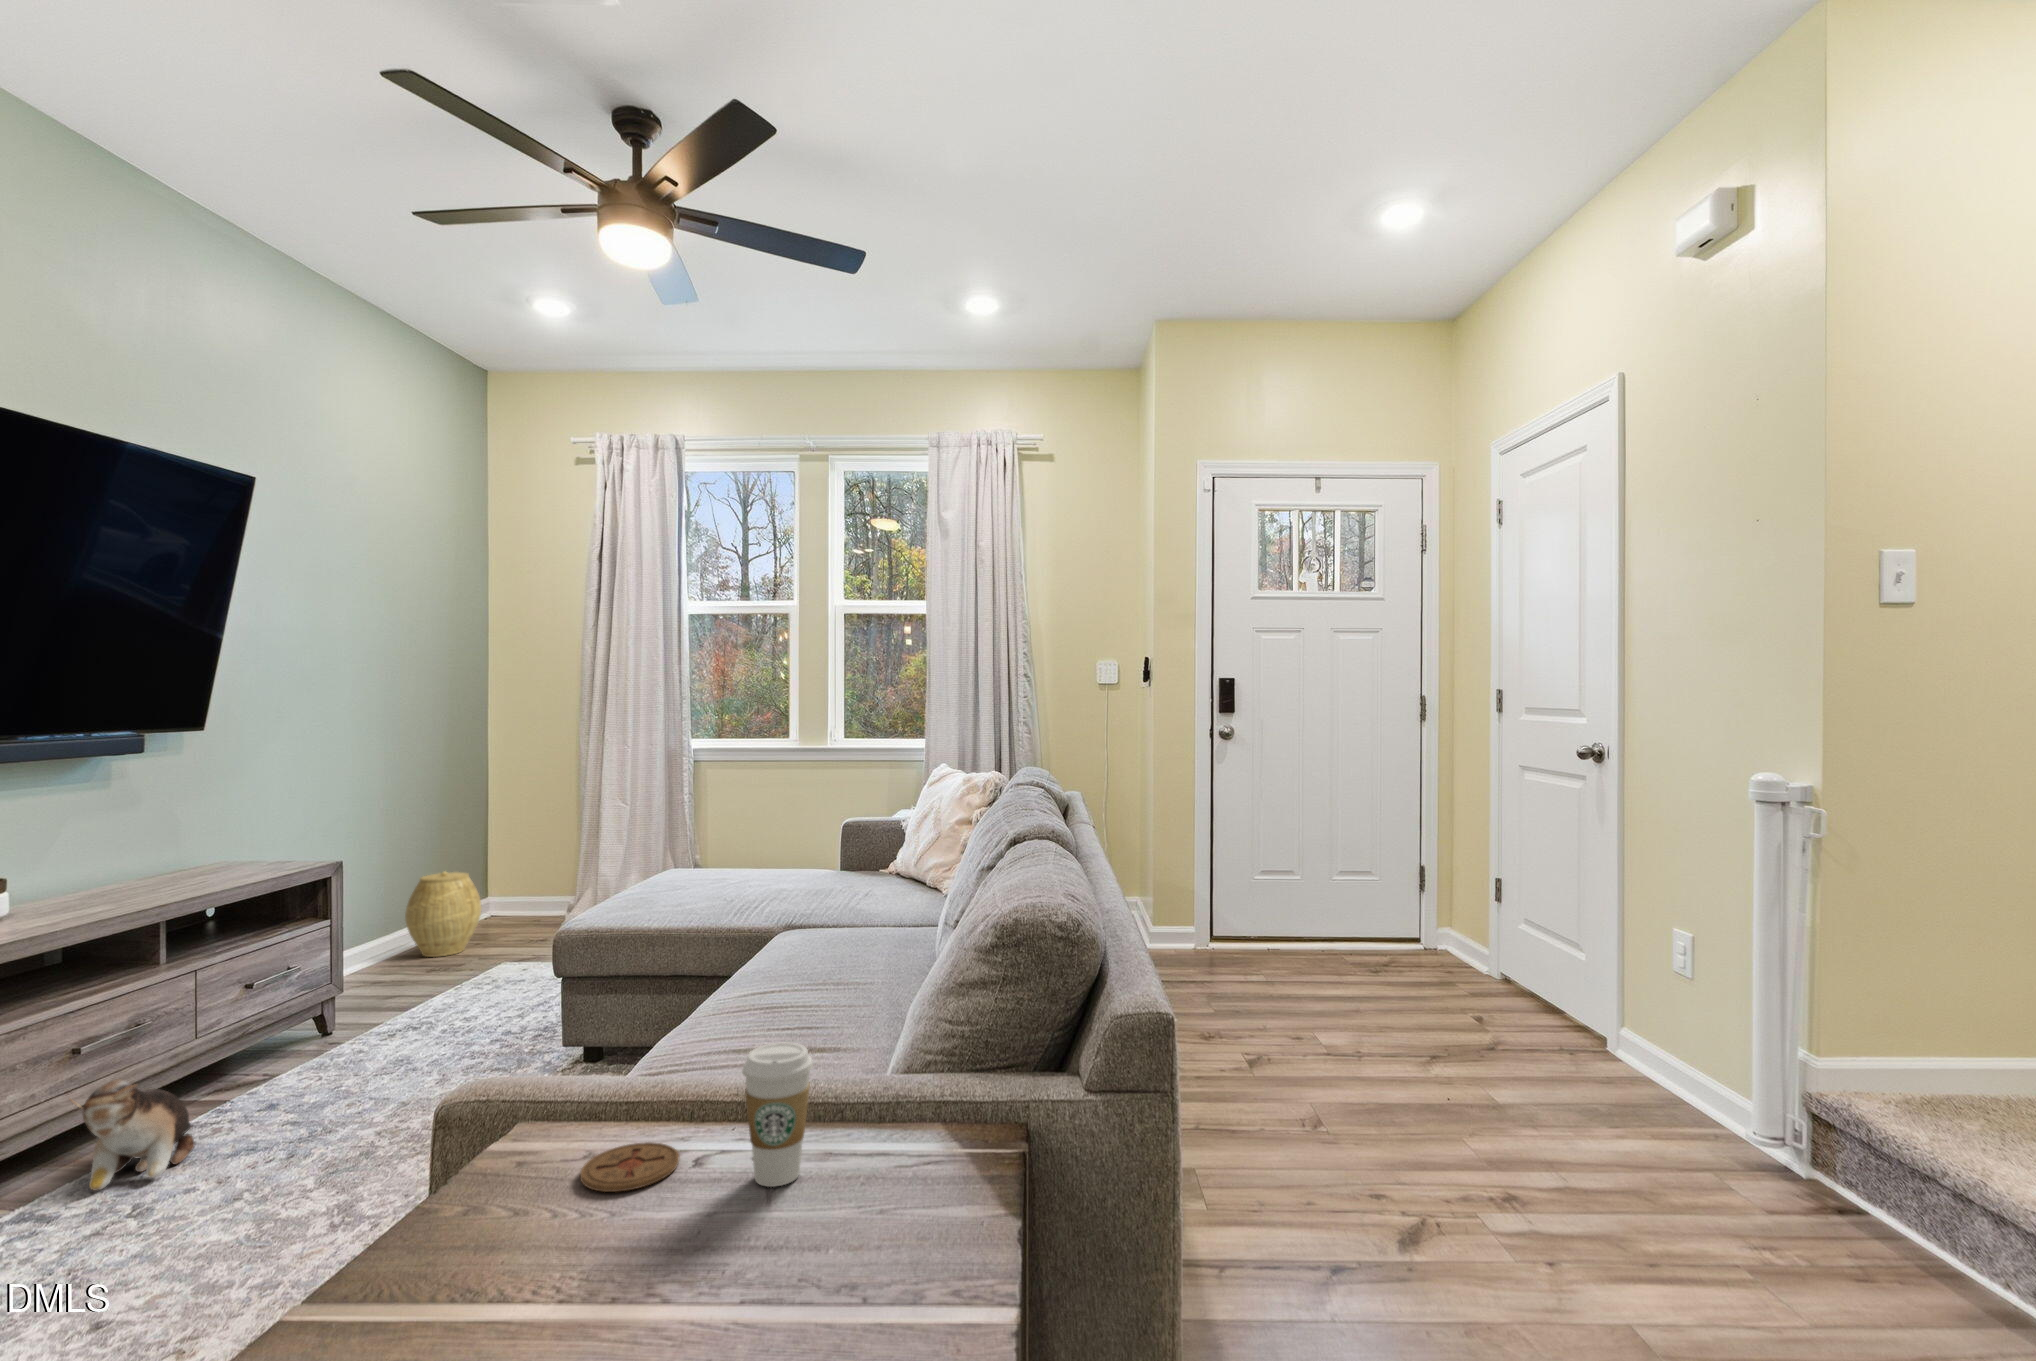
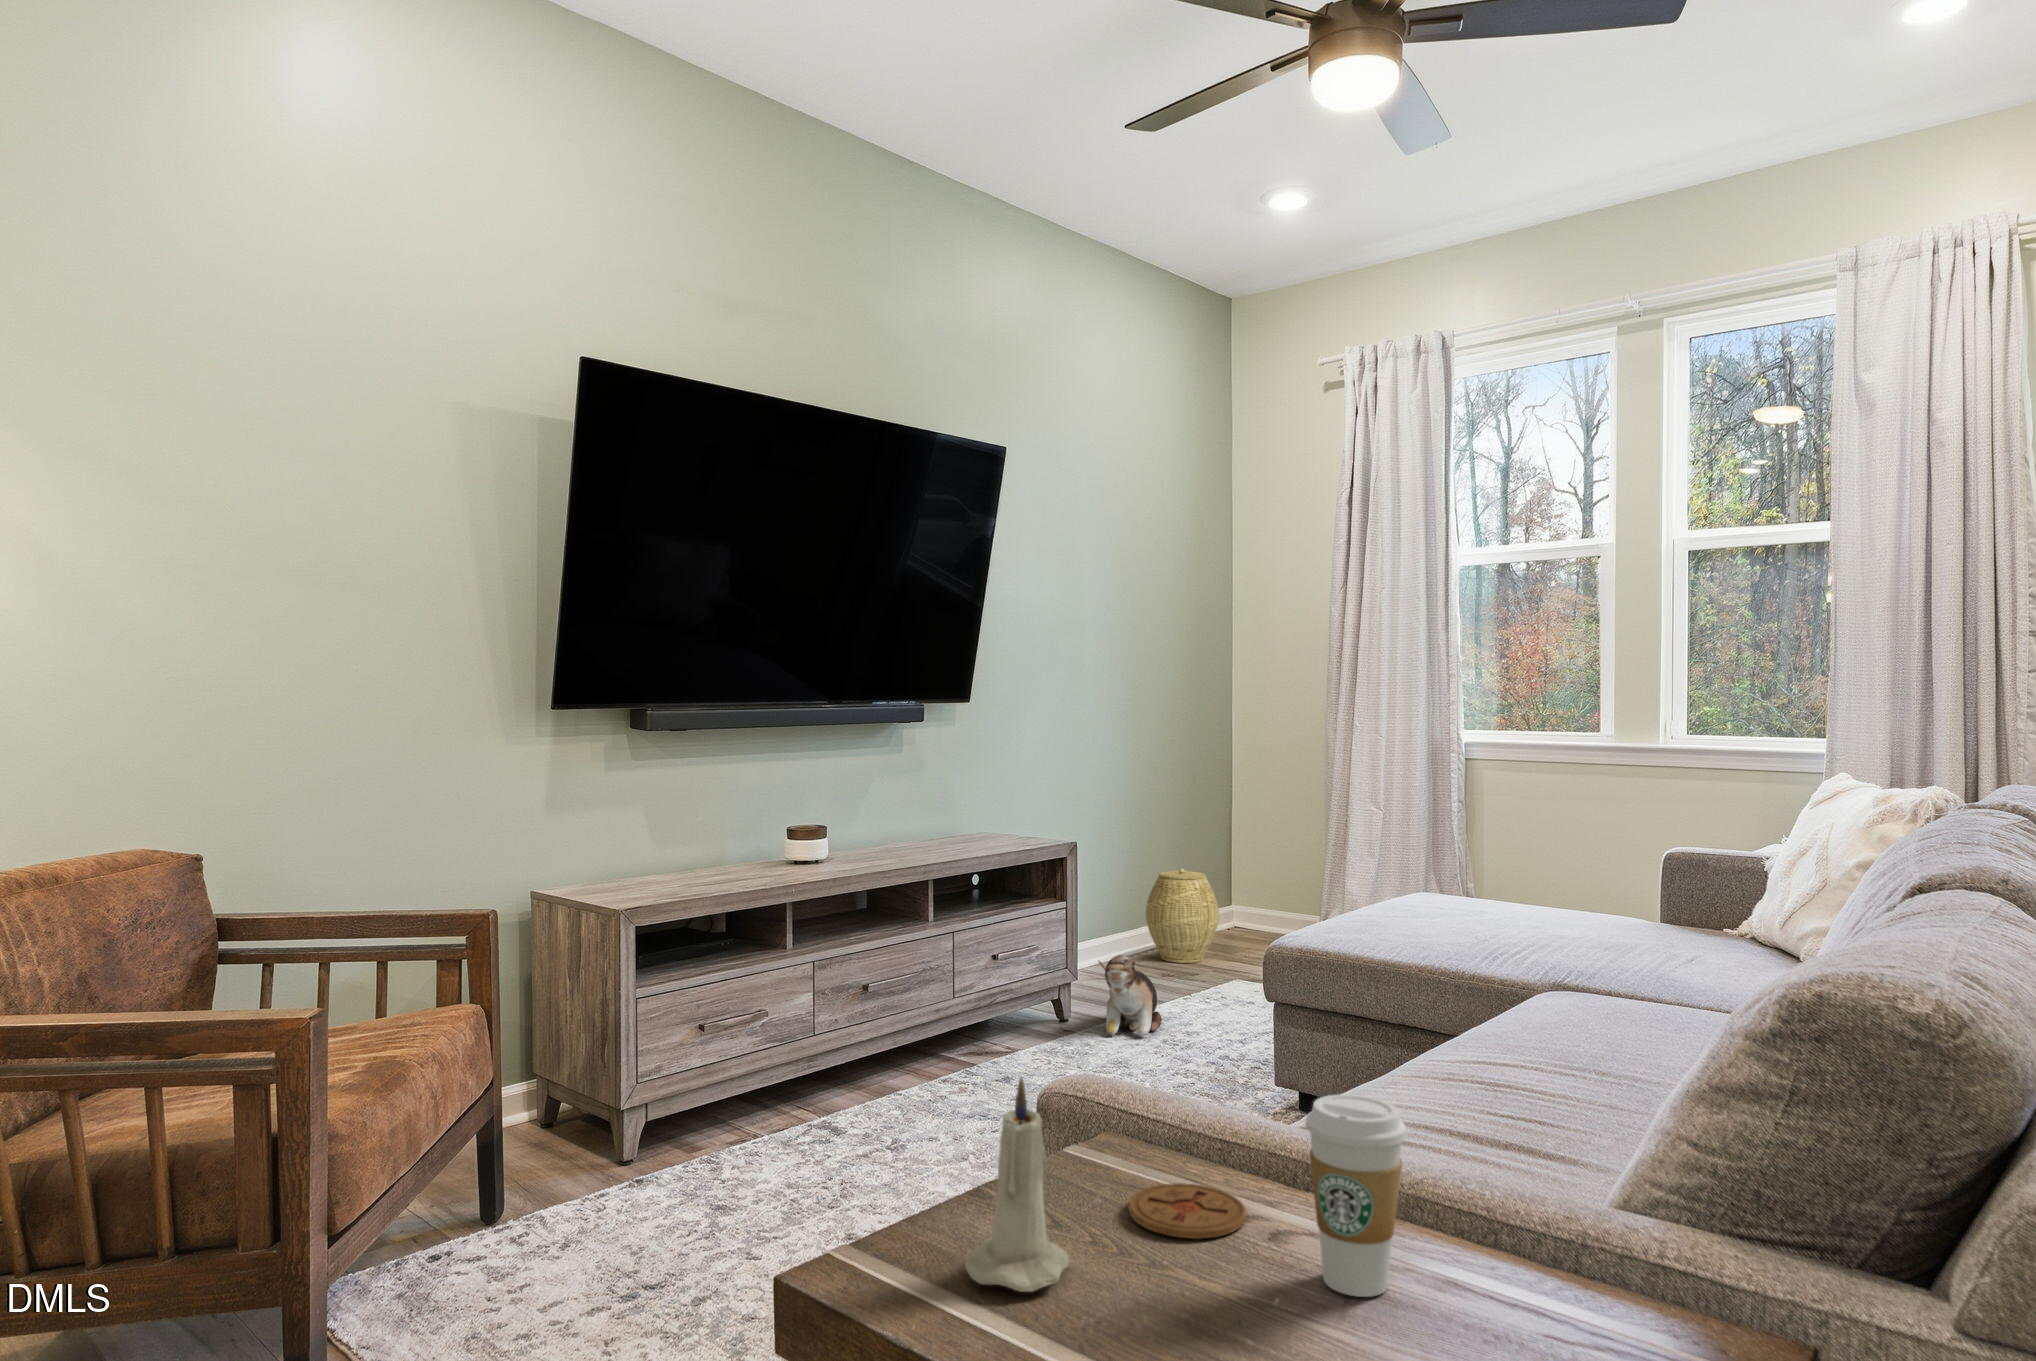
plush toy: present [70,1079,194,1191] -> present [1098,955,1162,1036]
candle: none [458,1097,554,1289] -> present [965,1077,1069,1292]

